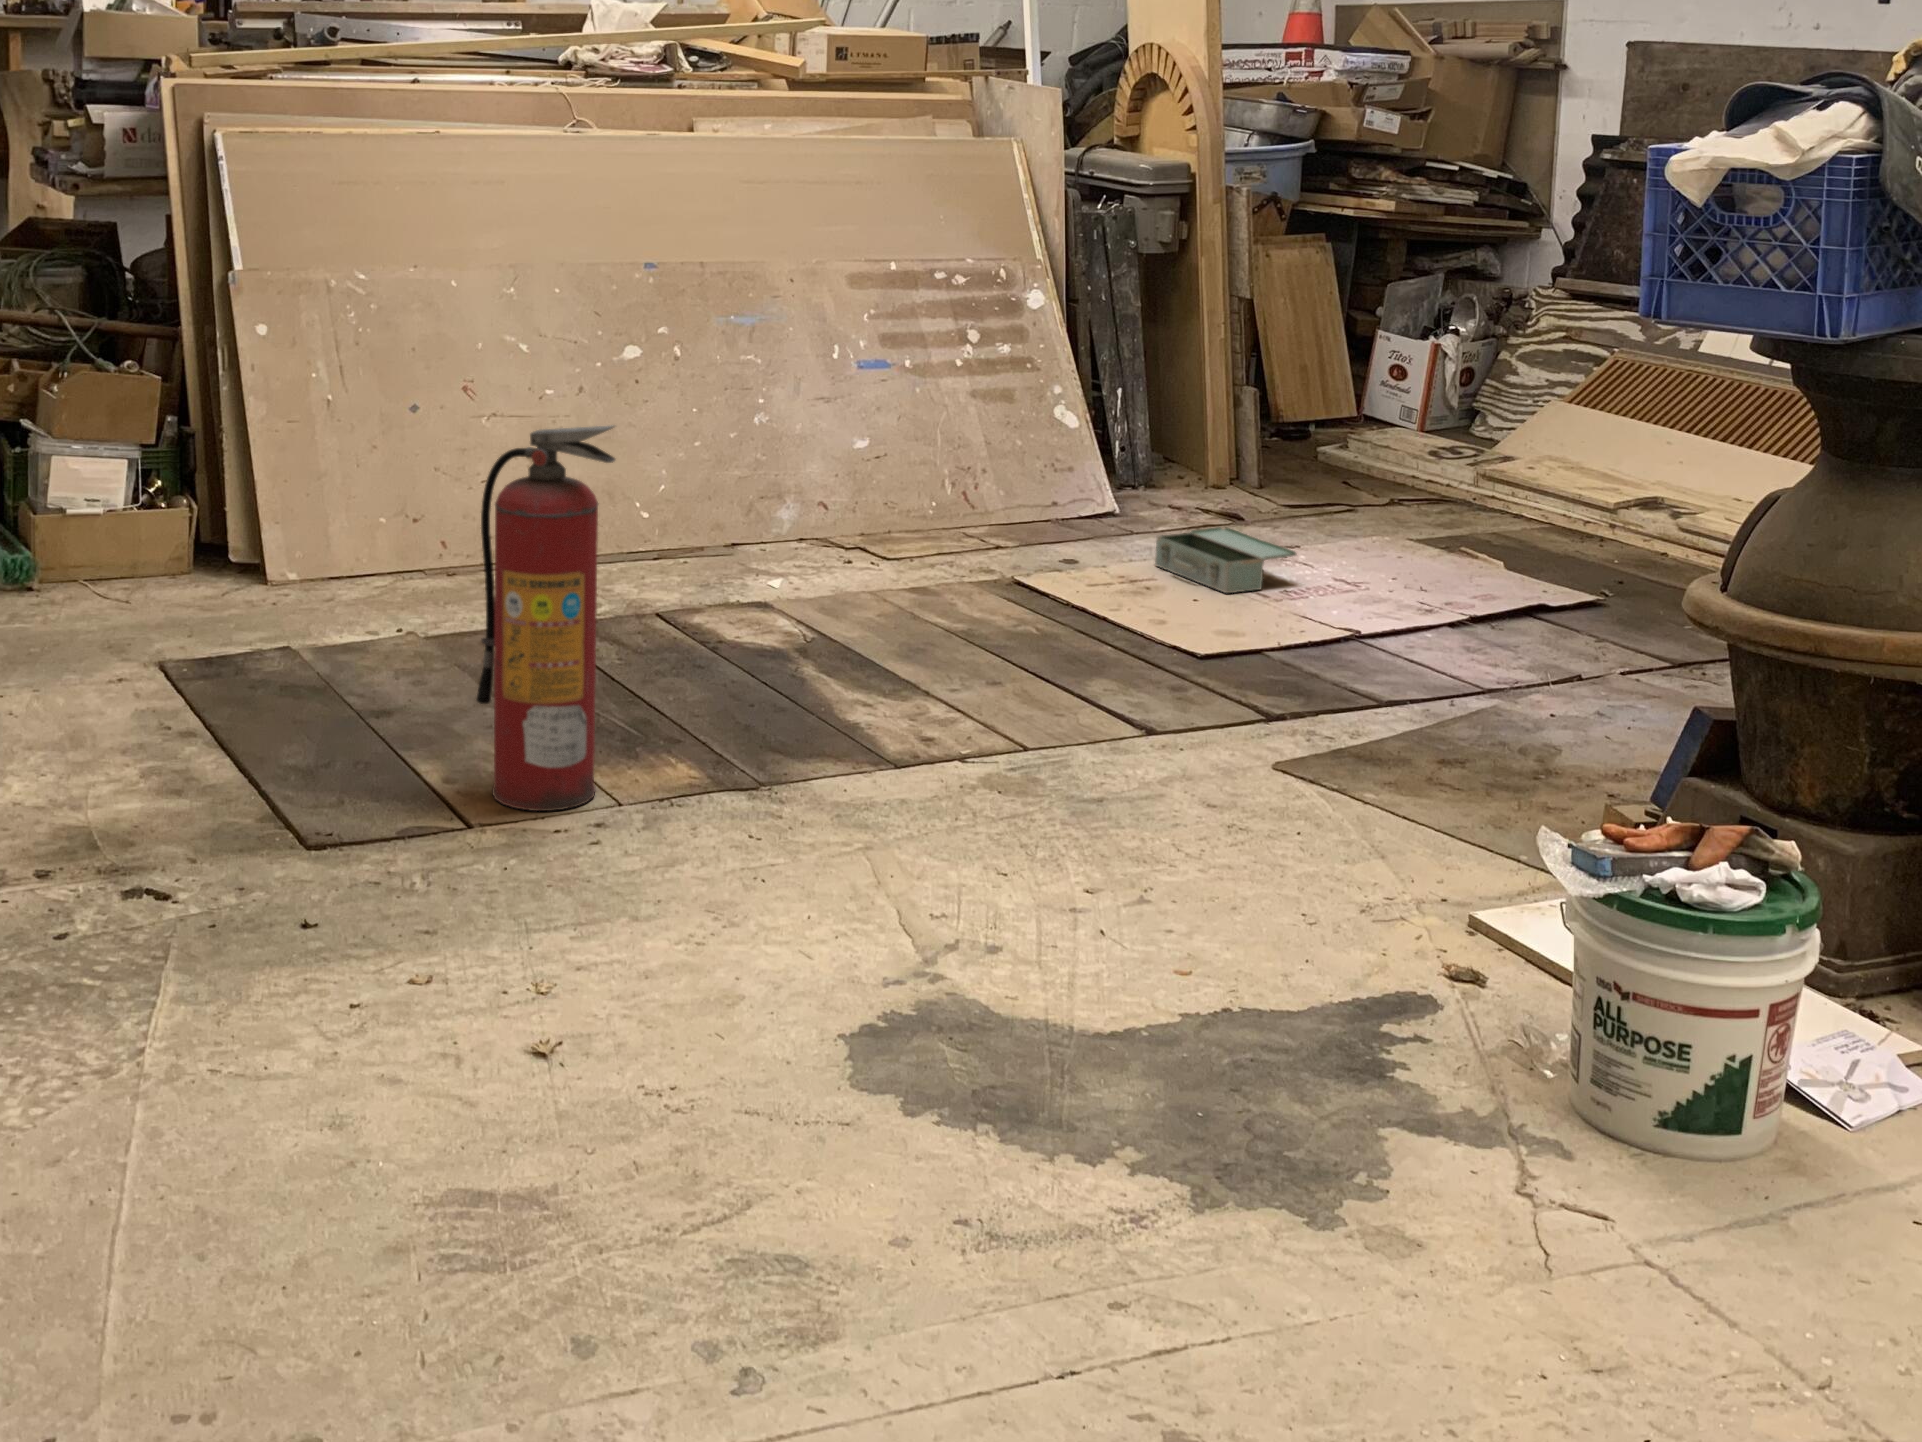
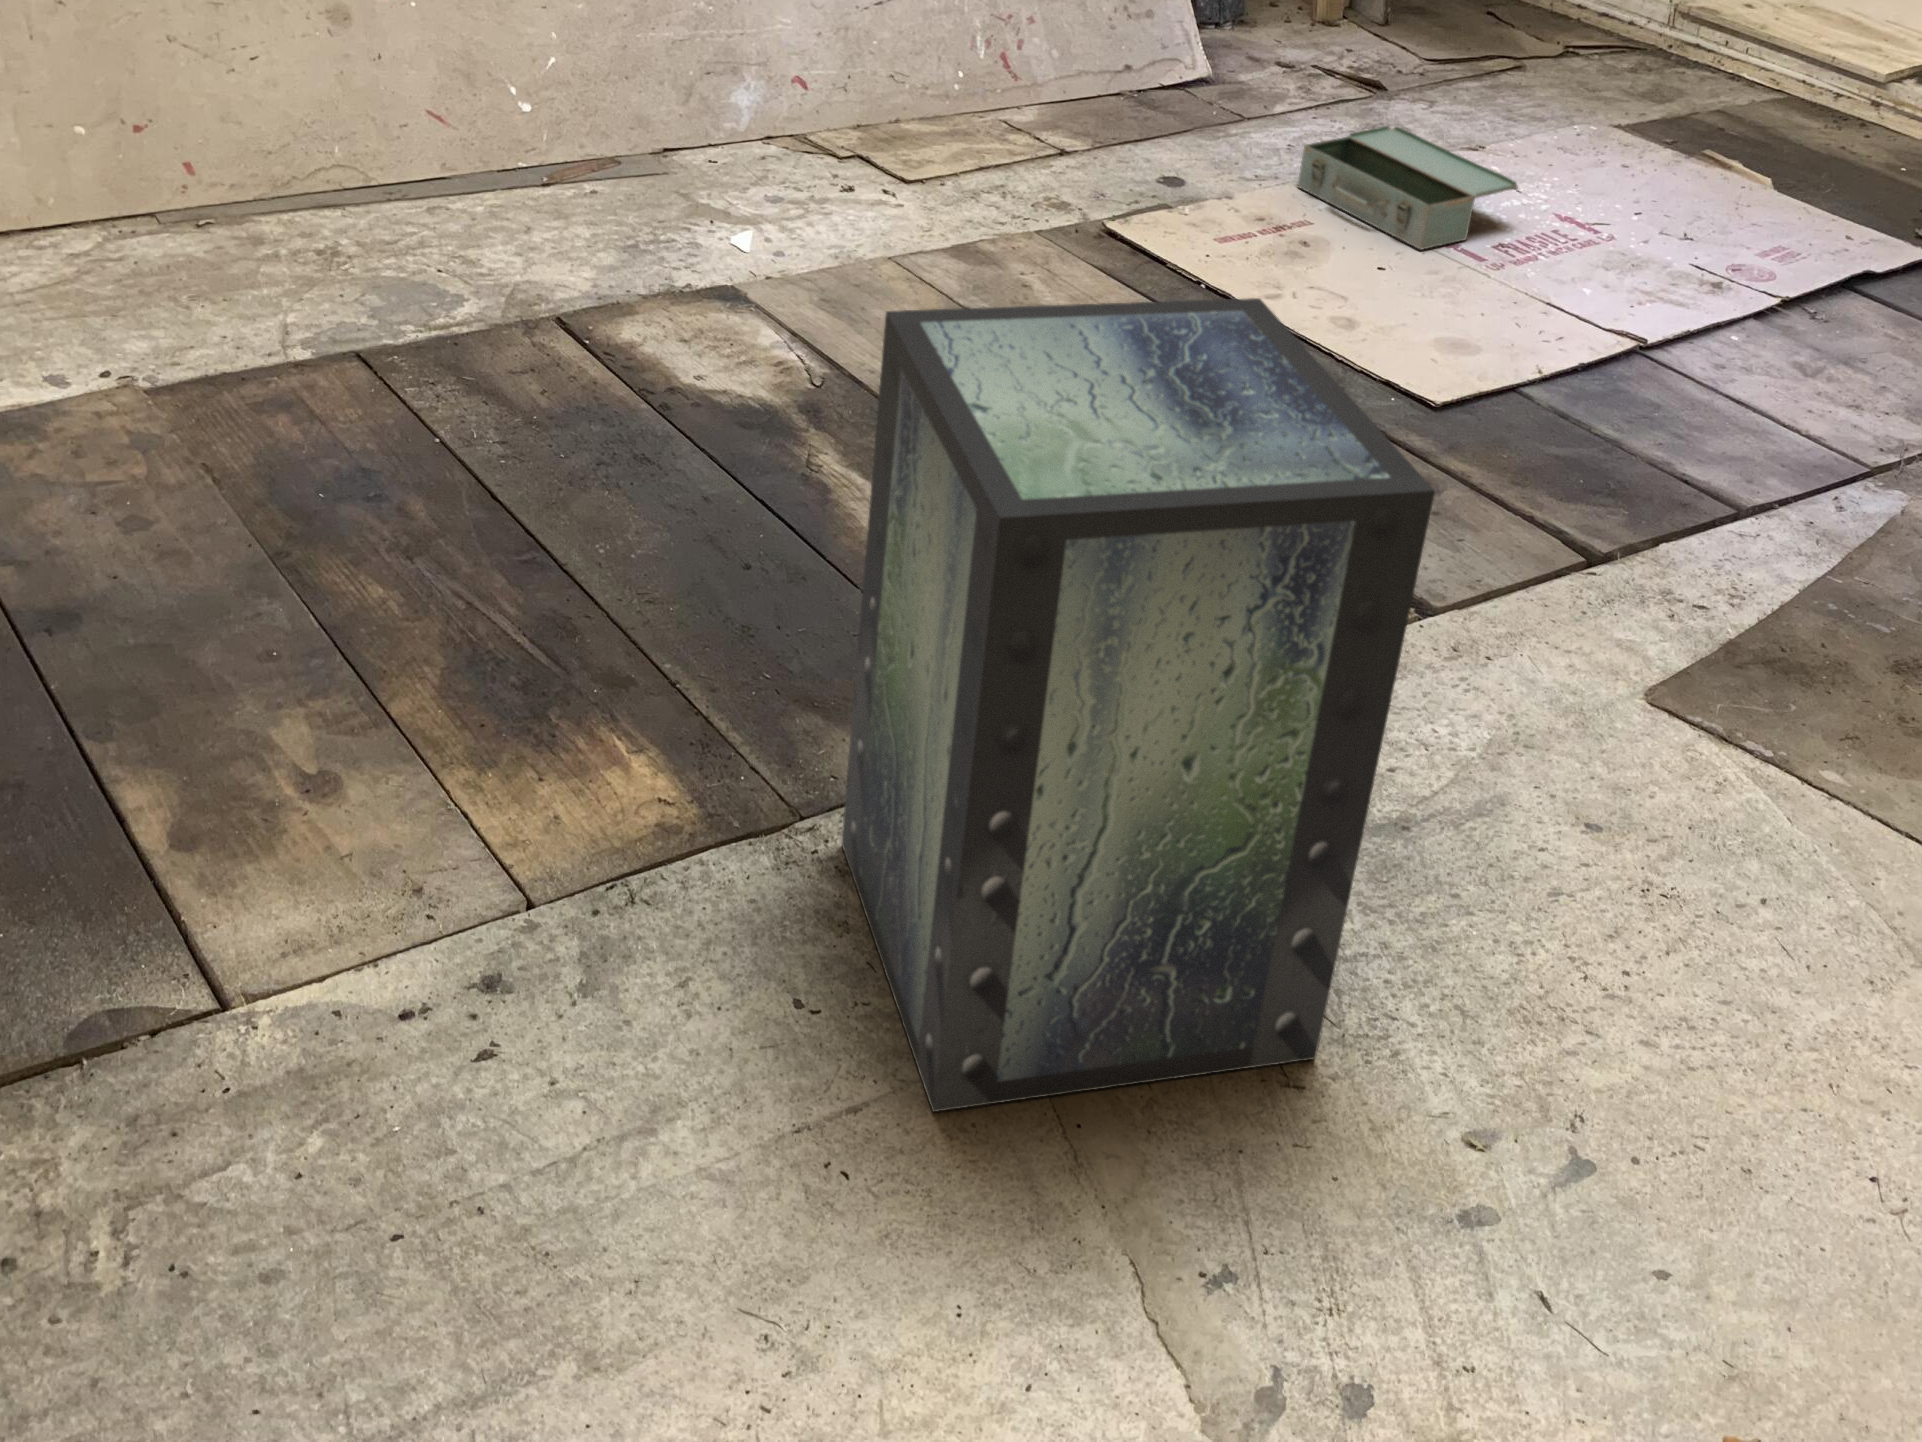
fire extinguisher: present [476,425,615,811] -> none [224,208,524,958]
storage box: none [780,484,1023,861] -> present [842,298,1435,1112]

